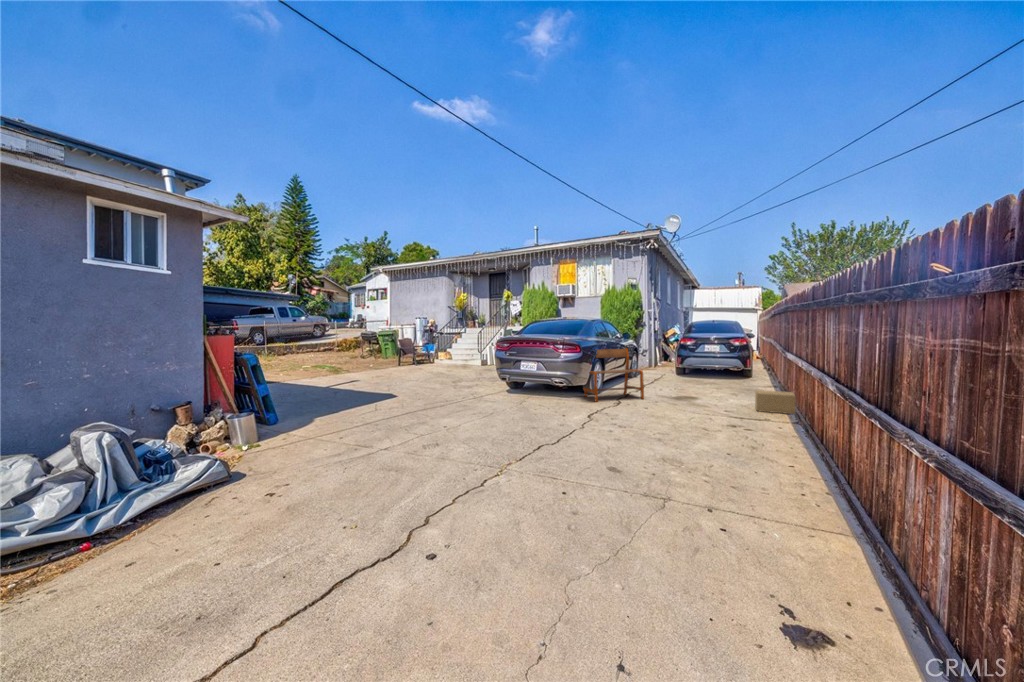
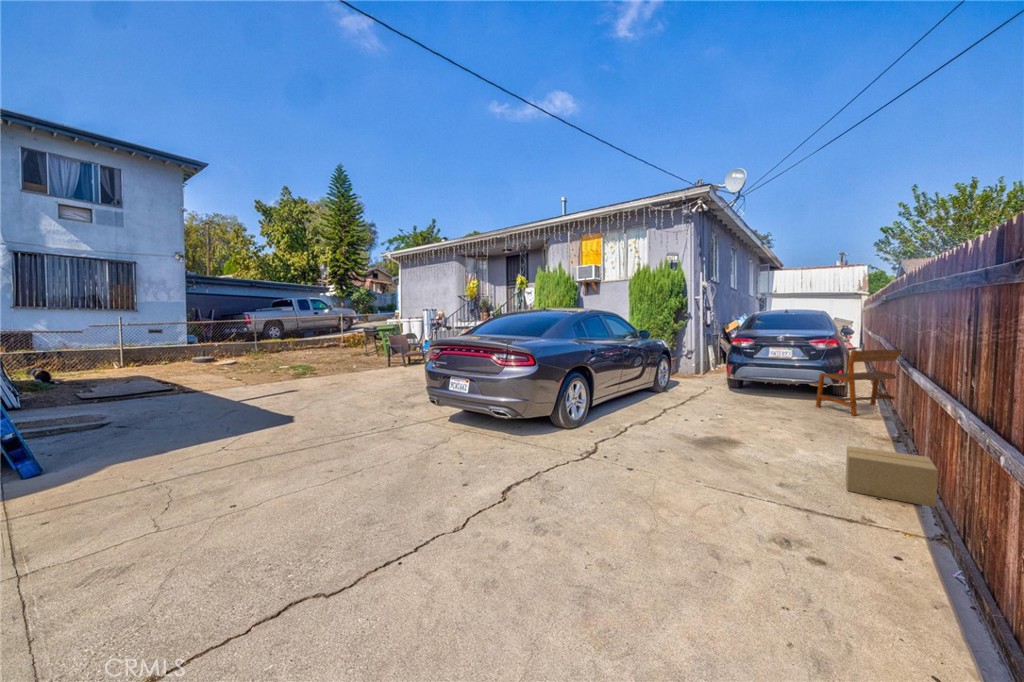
bench: present [584,348,644,402] -> present [816,349,902,416]

